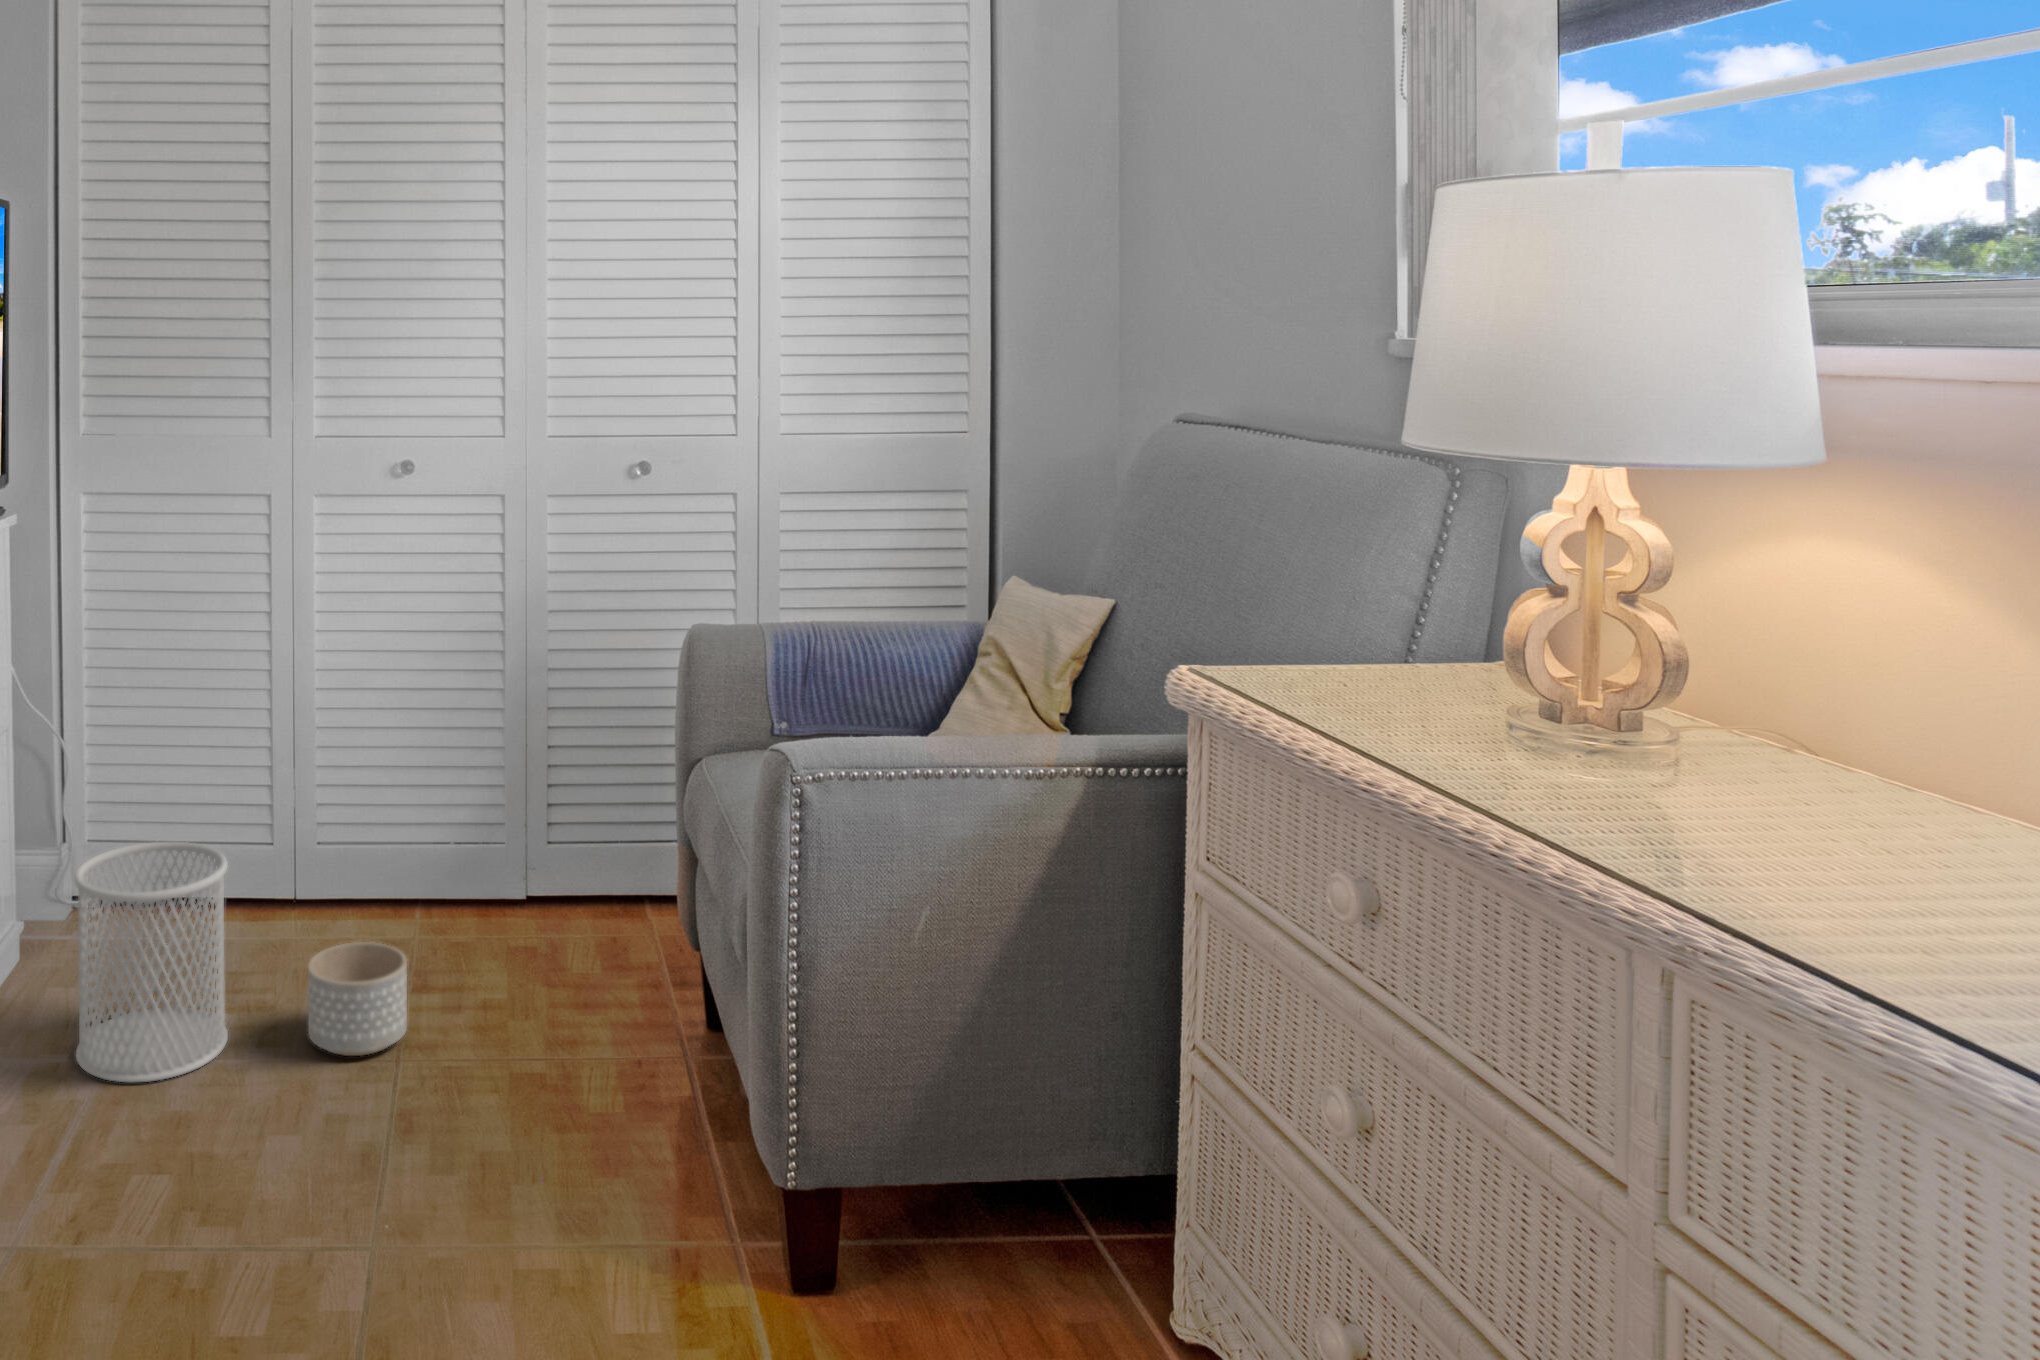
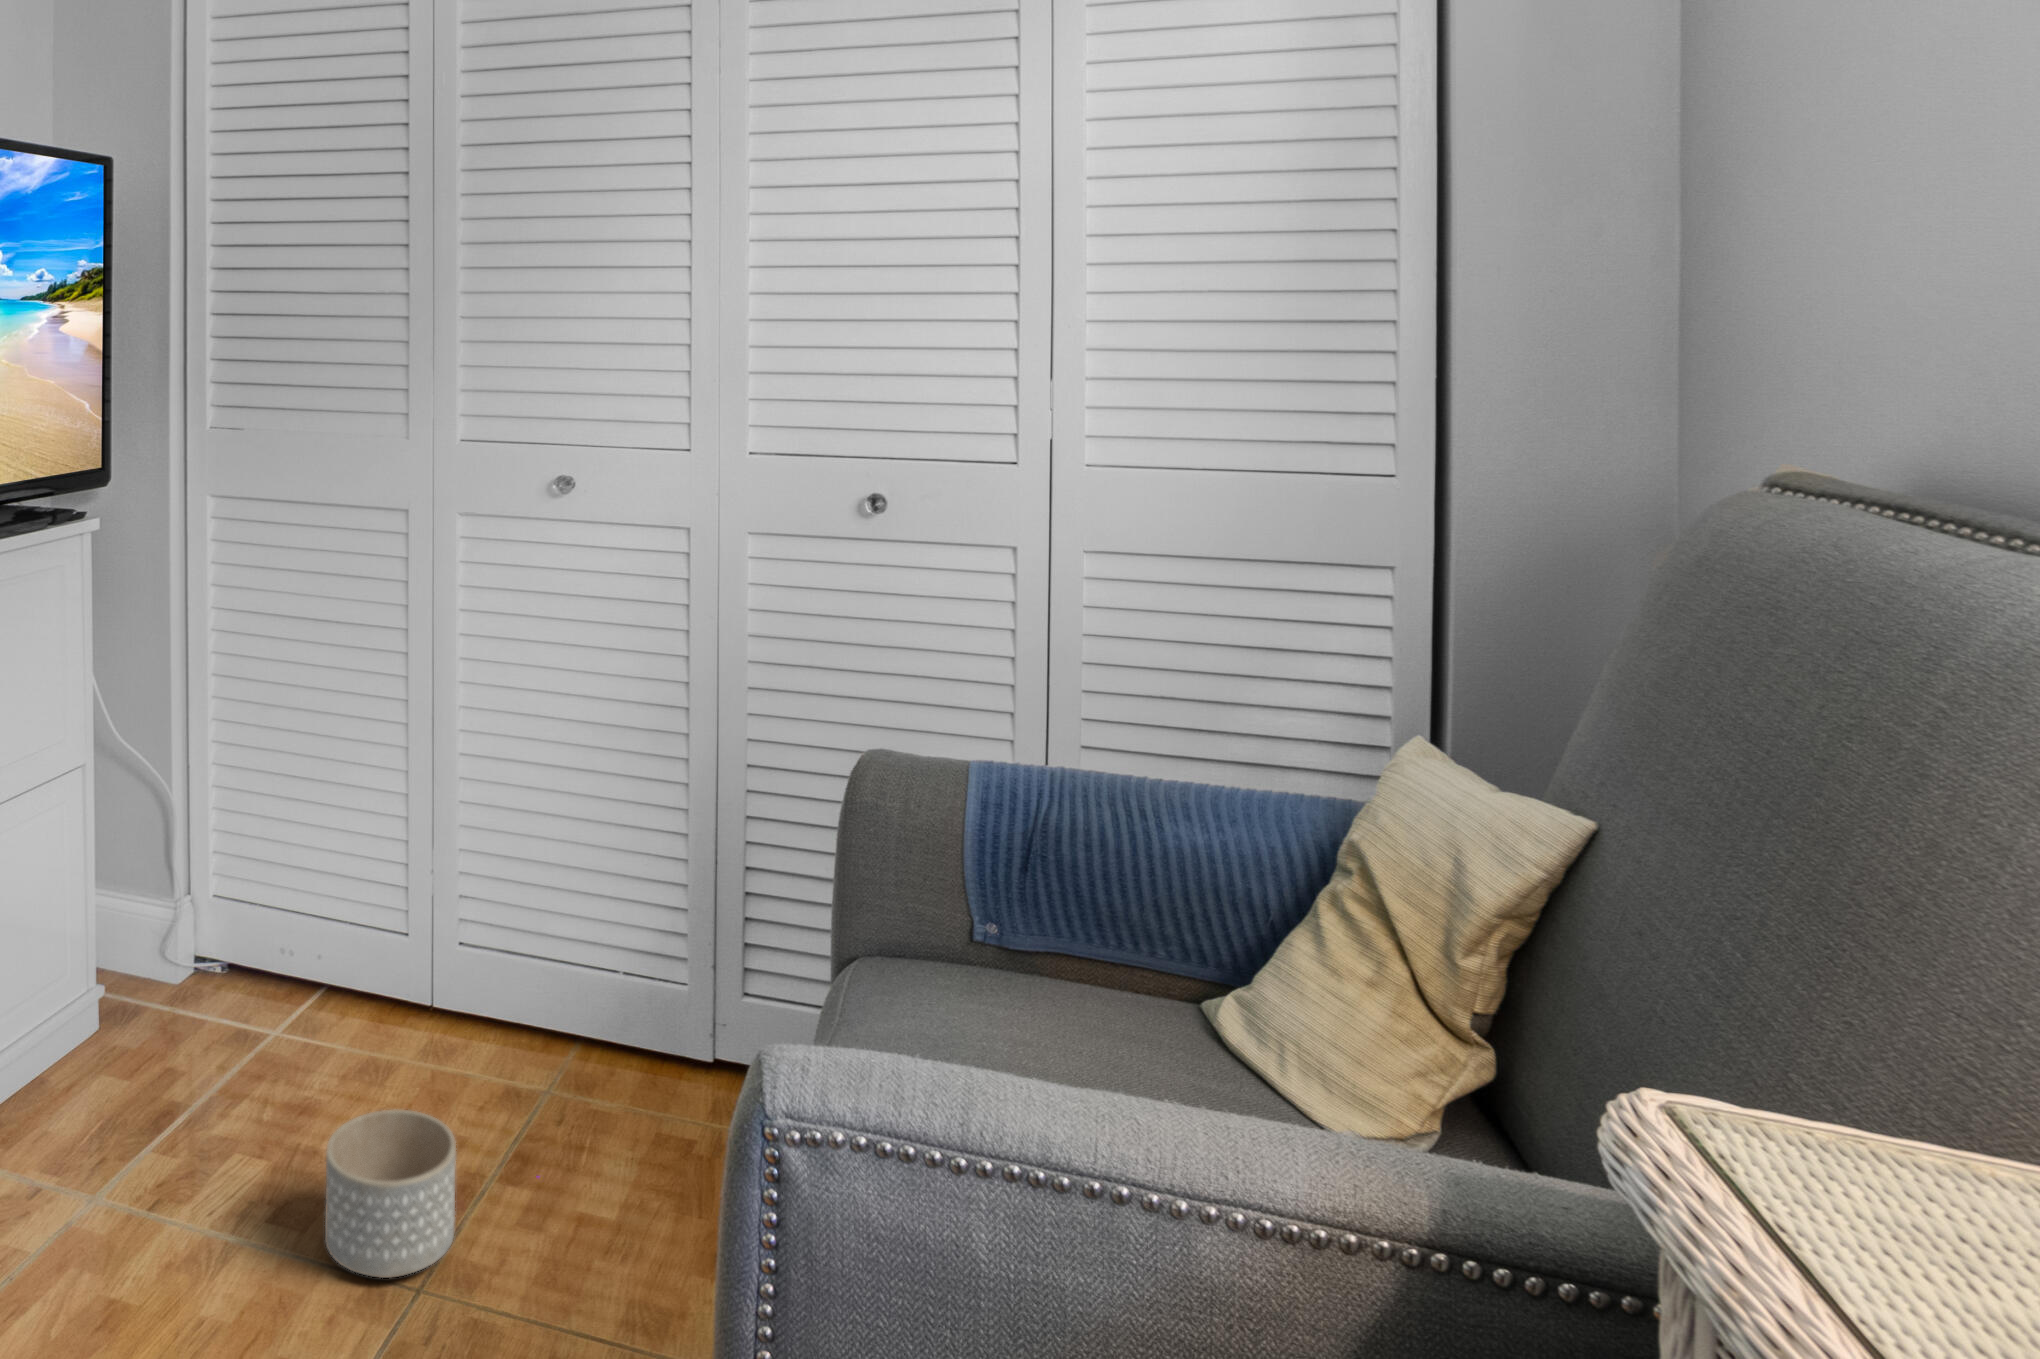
wastebasket: present [74,842,228,1082] -> none [62,935,254,1252]

